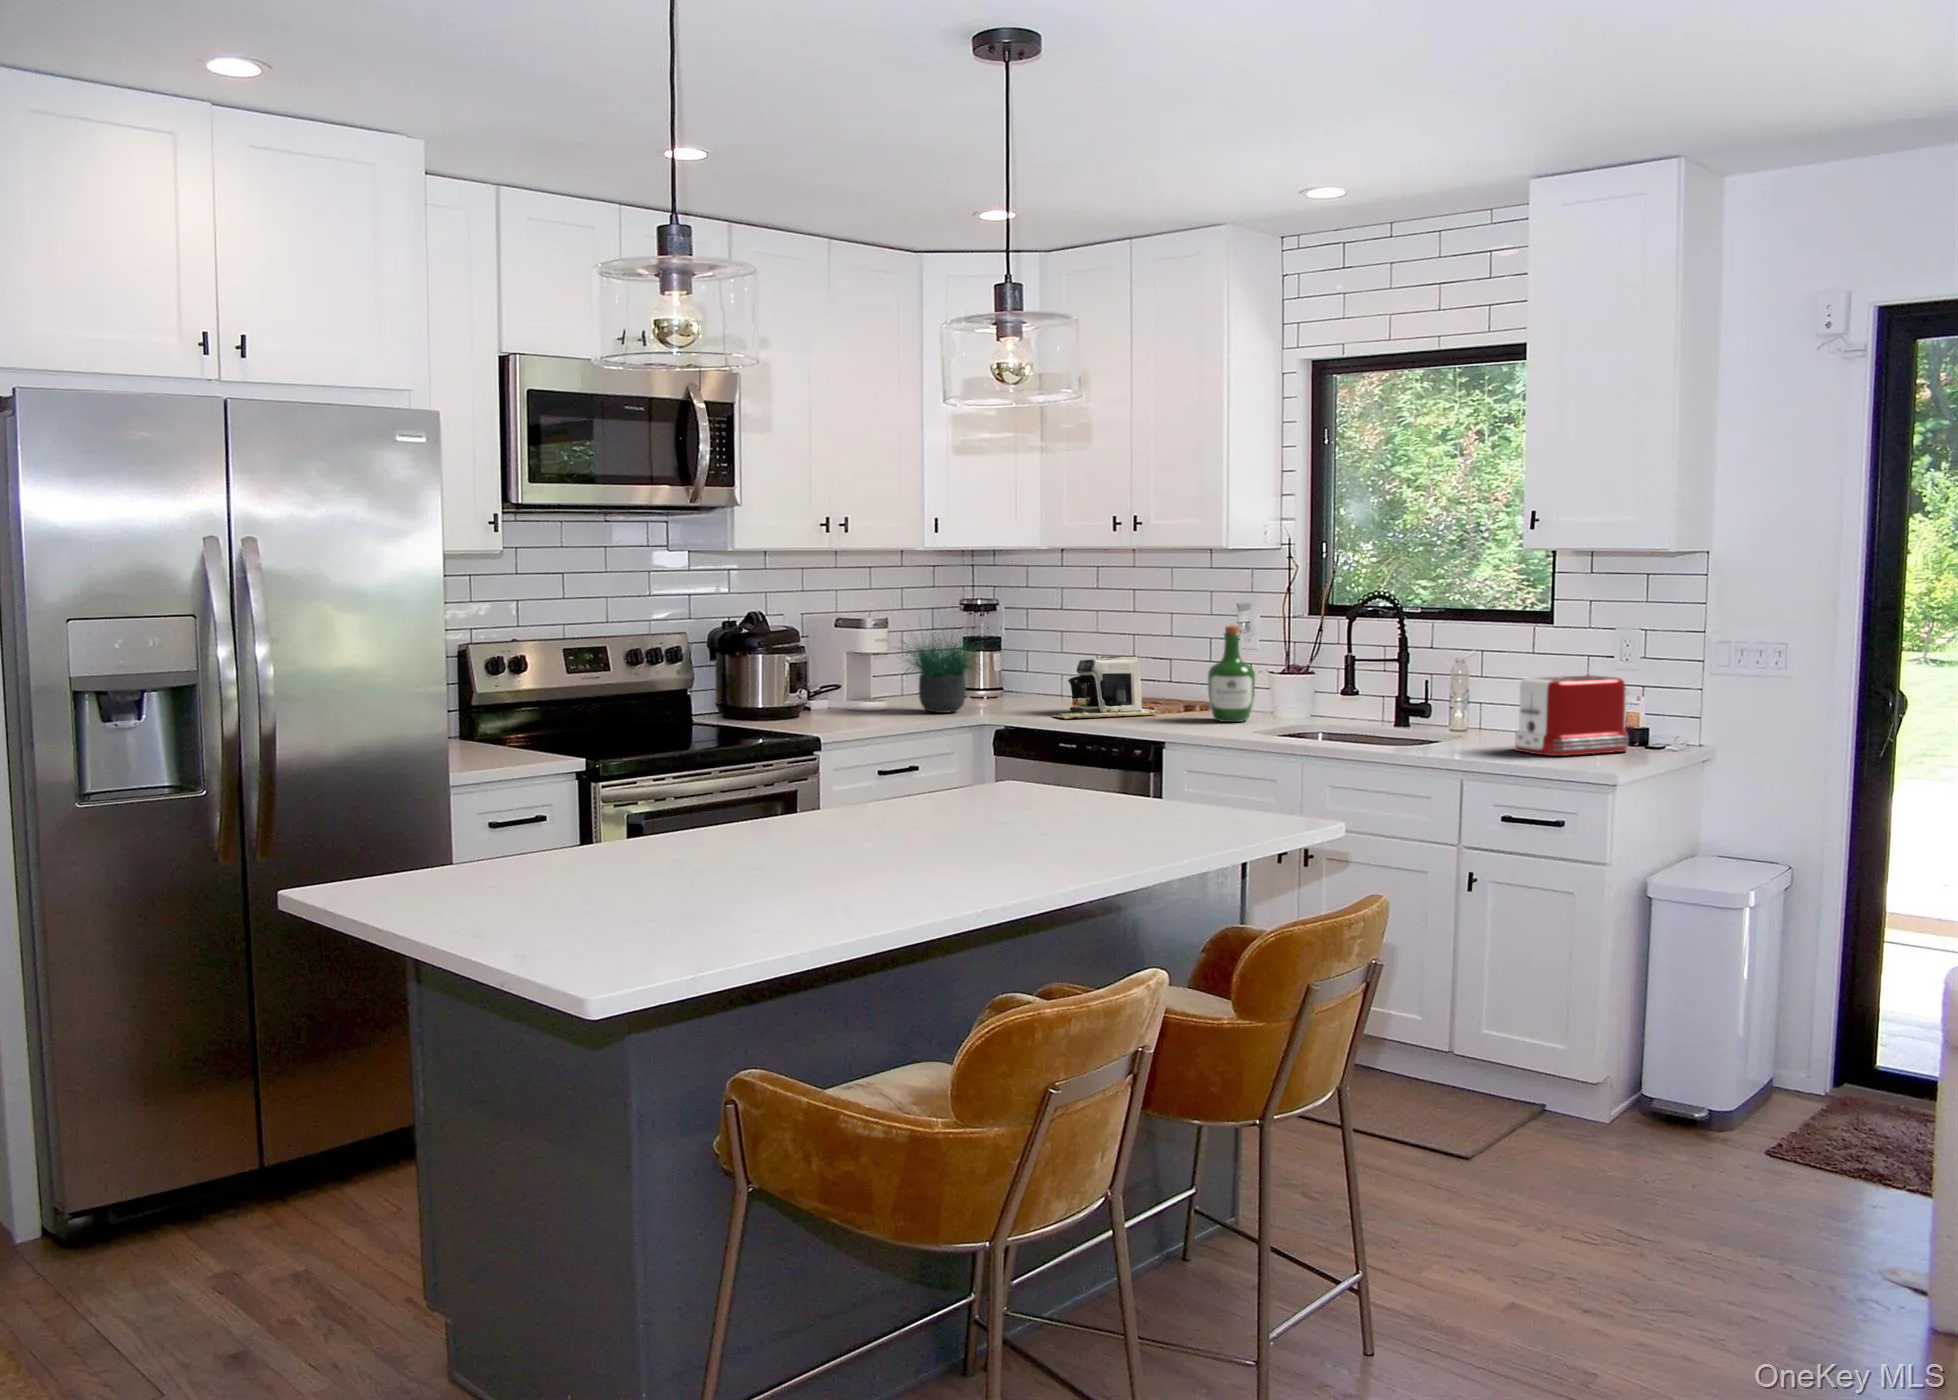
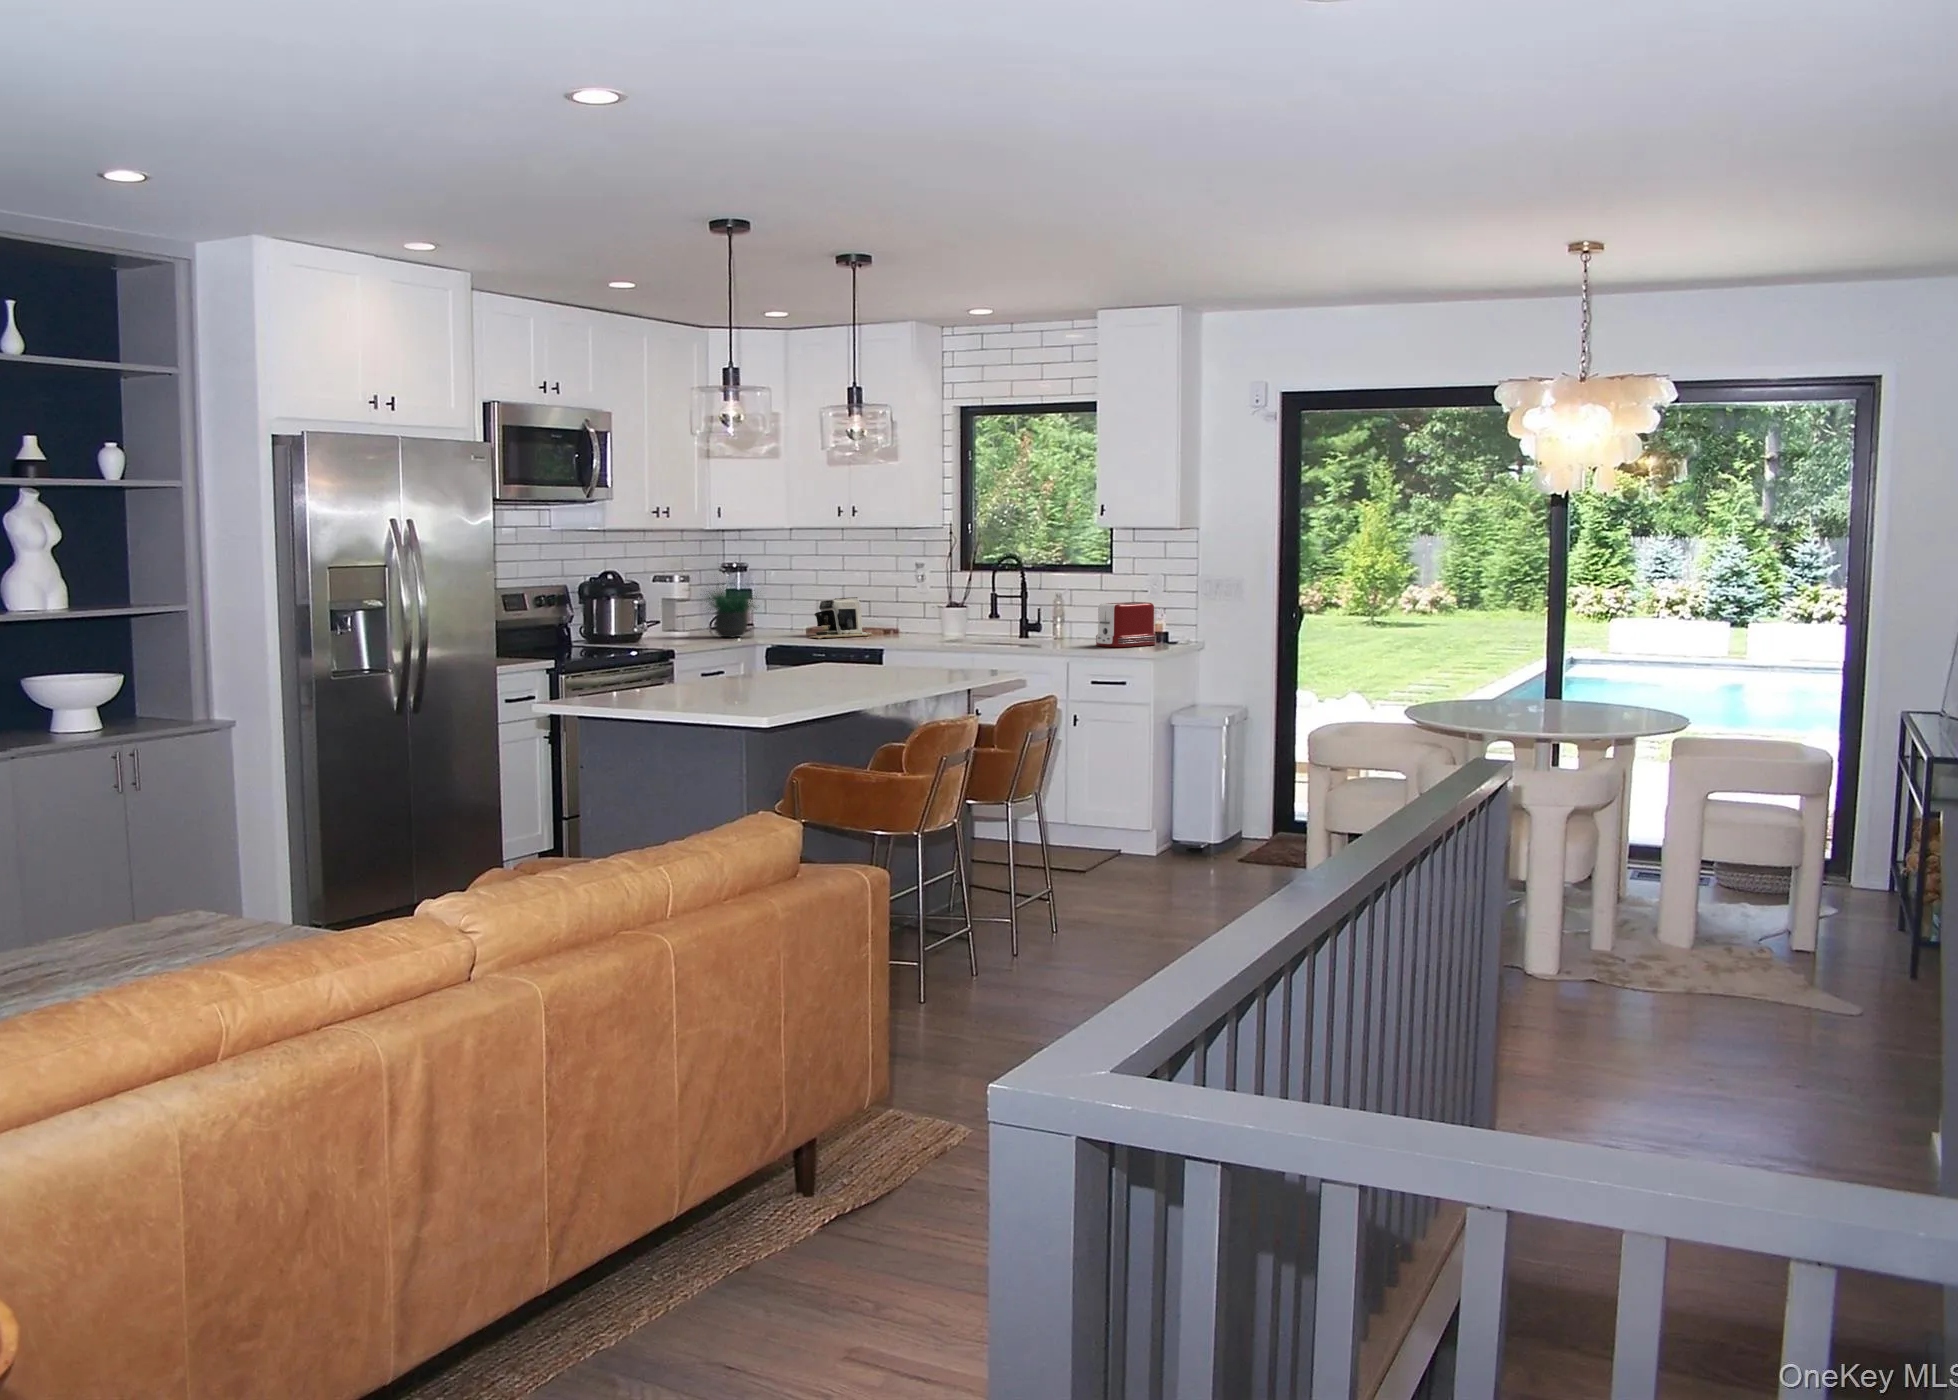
wine bottle: present [1208,625,1255,722] -> none [907,576,937,638]

